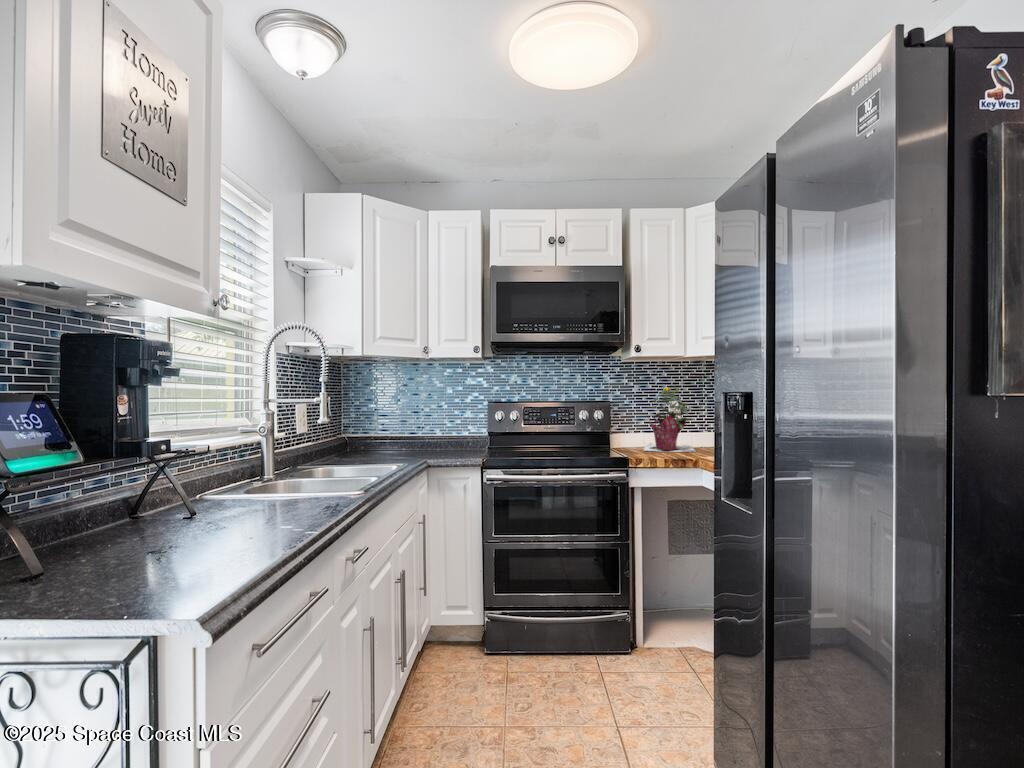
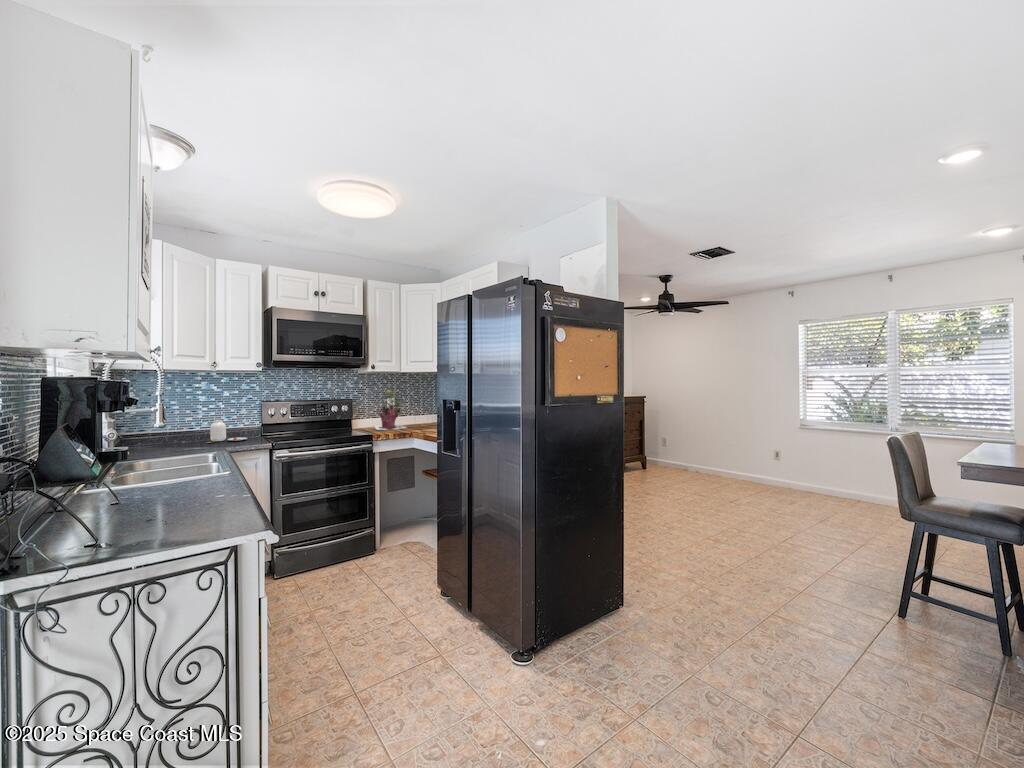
jar: none [422,423,467,452] -> present [206,420,247,443]

